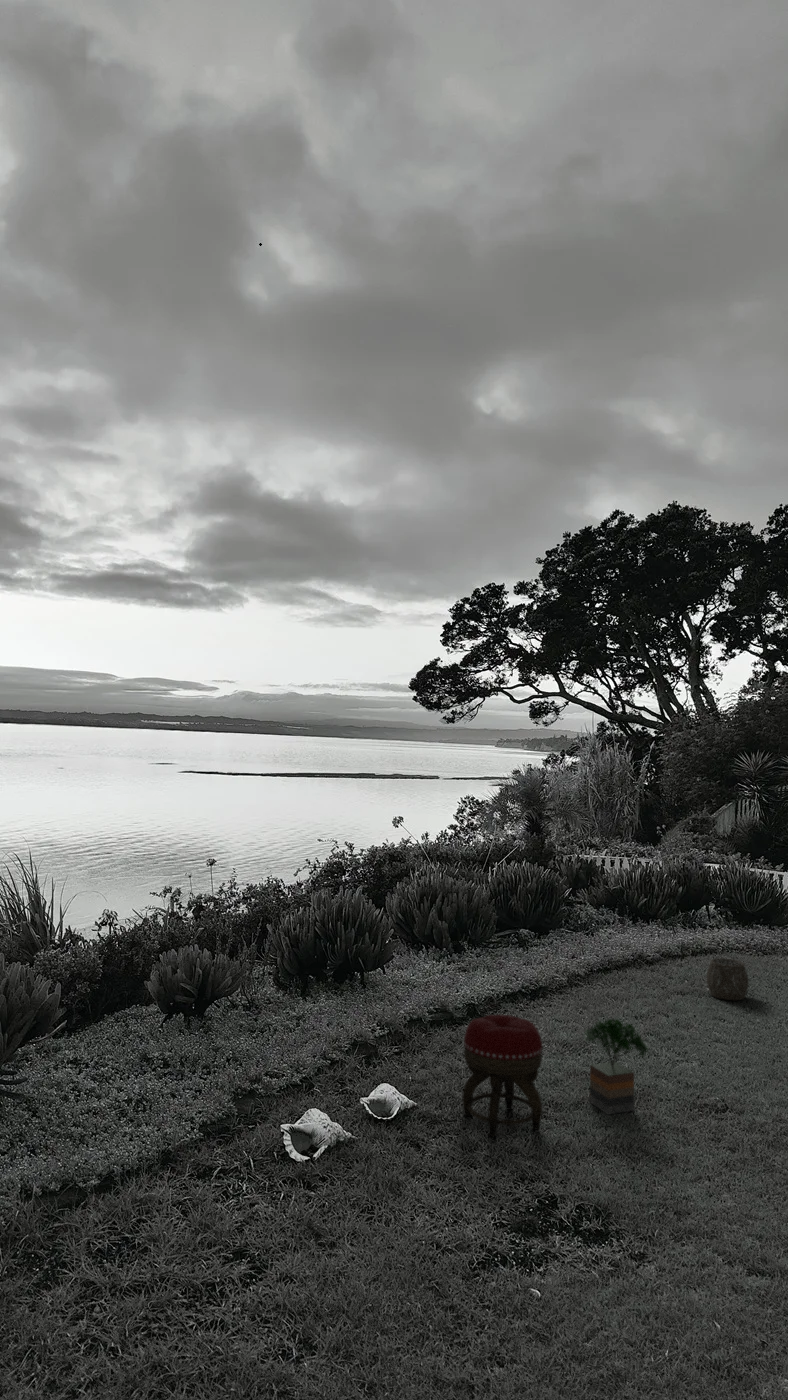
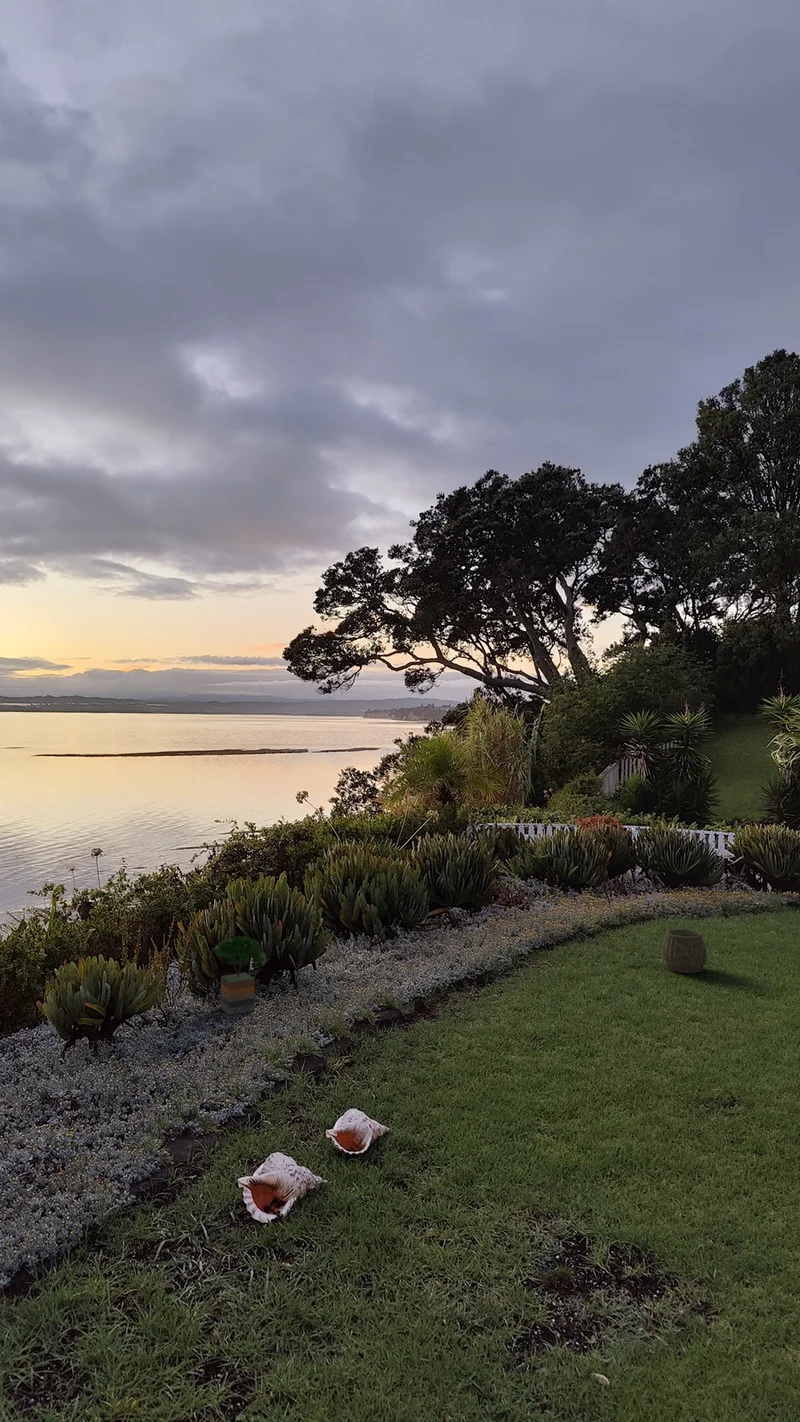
footstool: present [462,1015,542,1137] -> none [445,1018,540,1164]
potted tree: present [585,1019,648,1114] -> present [215,937,266,1015]

